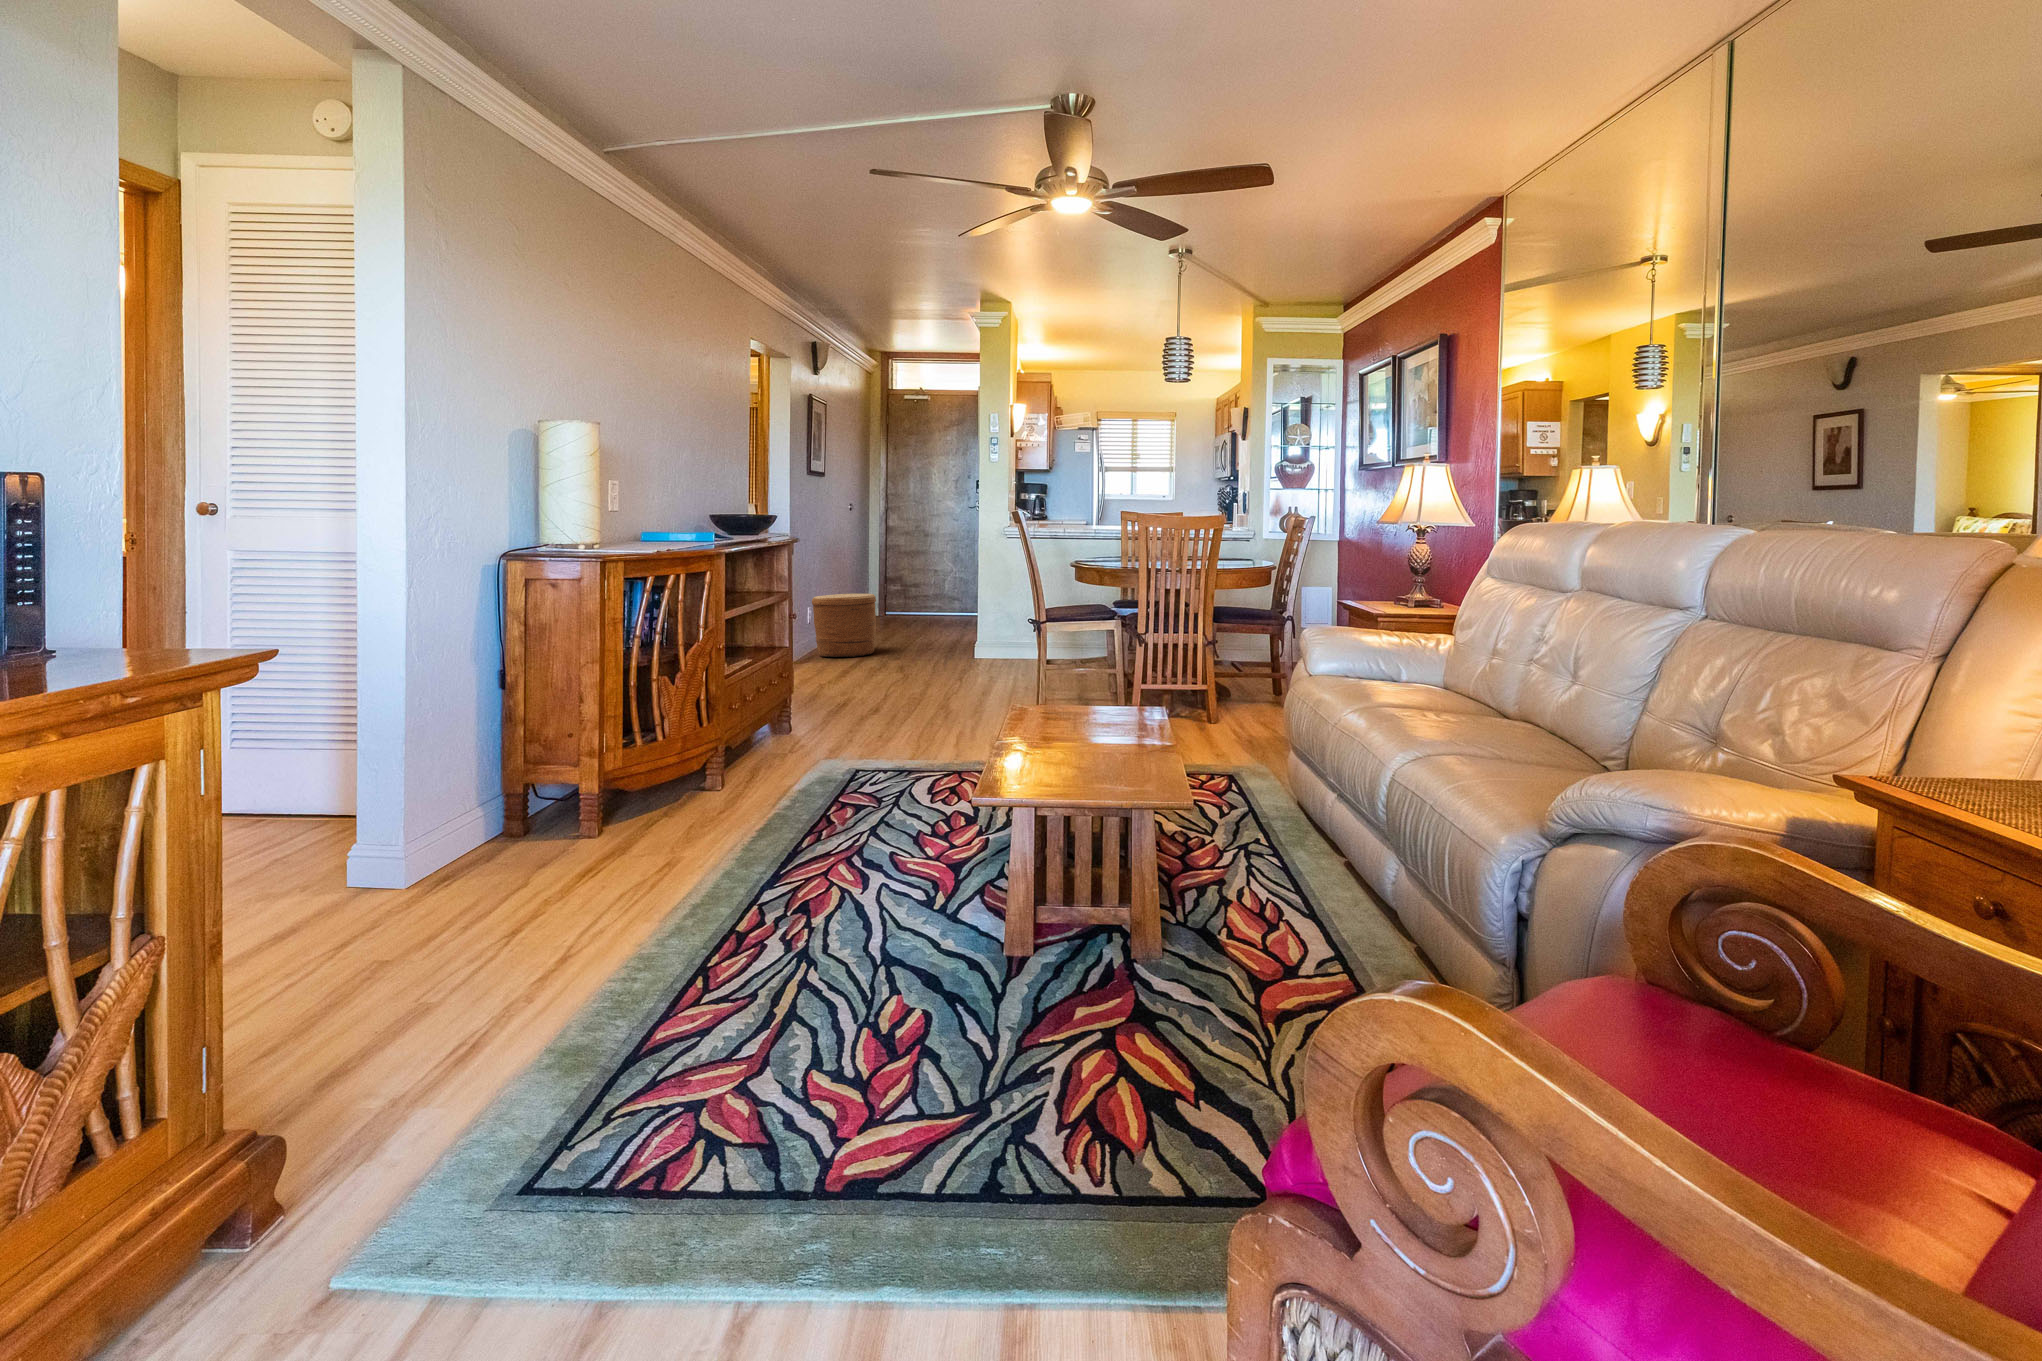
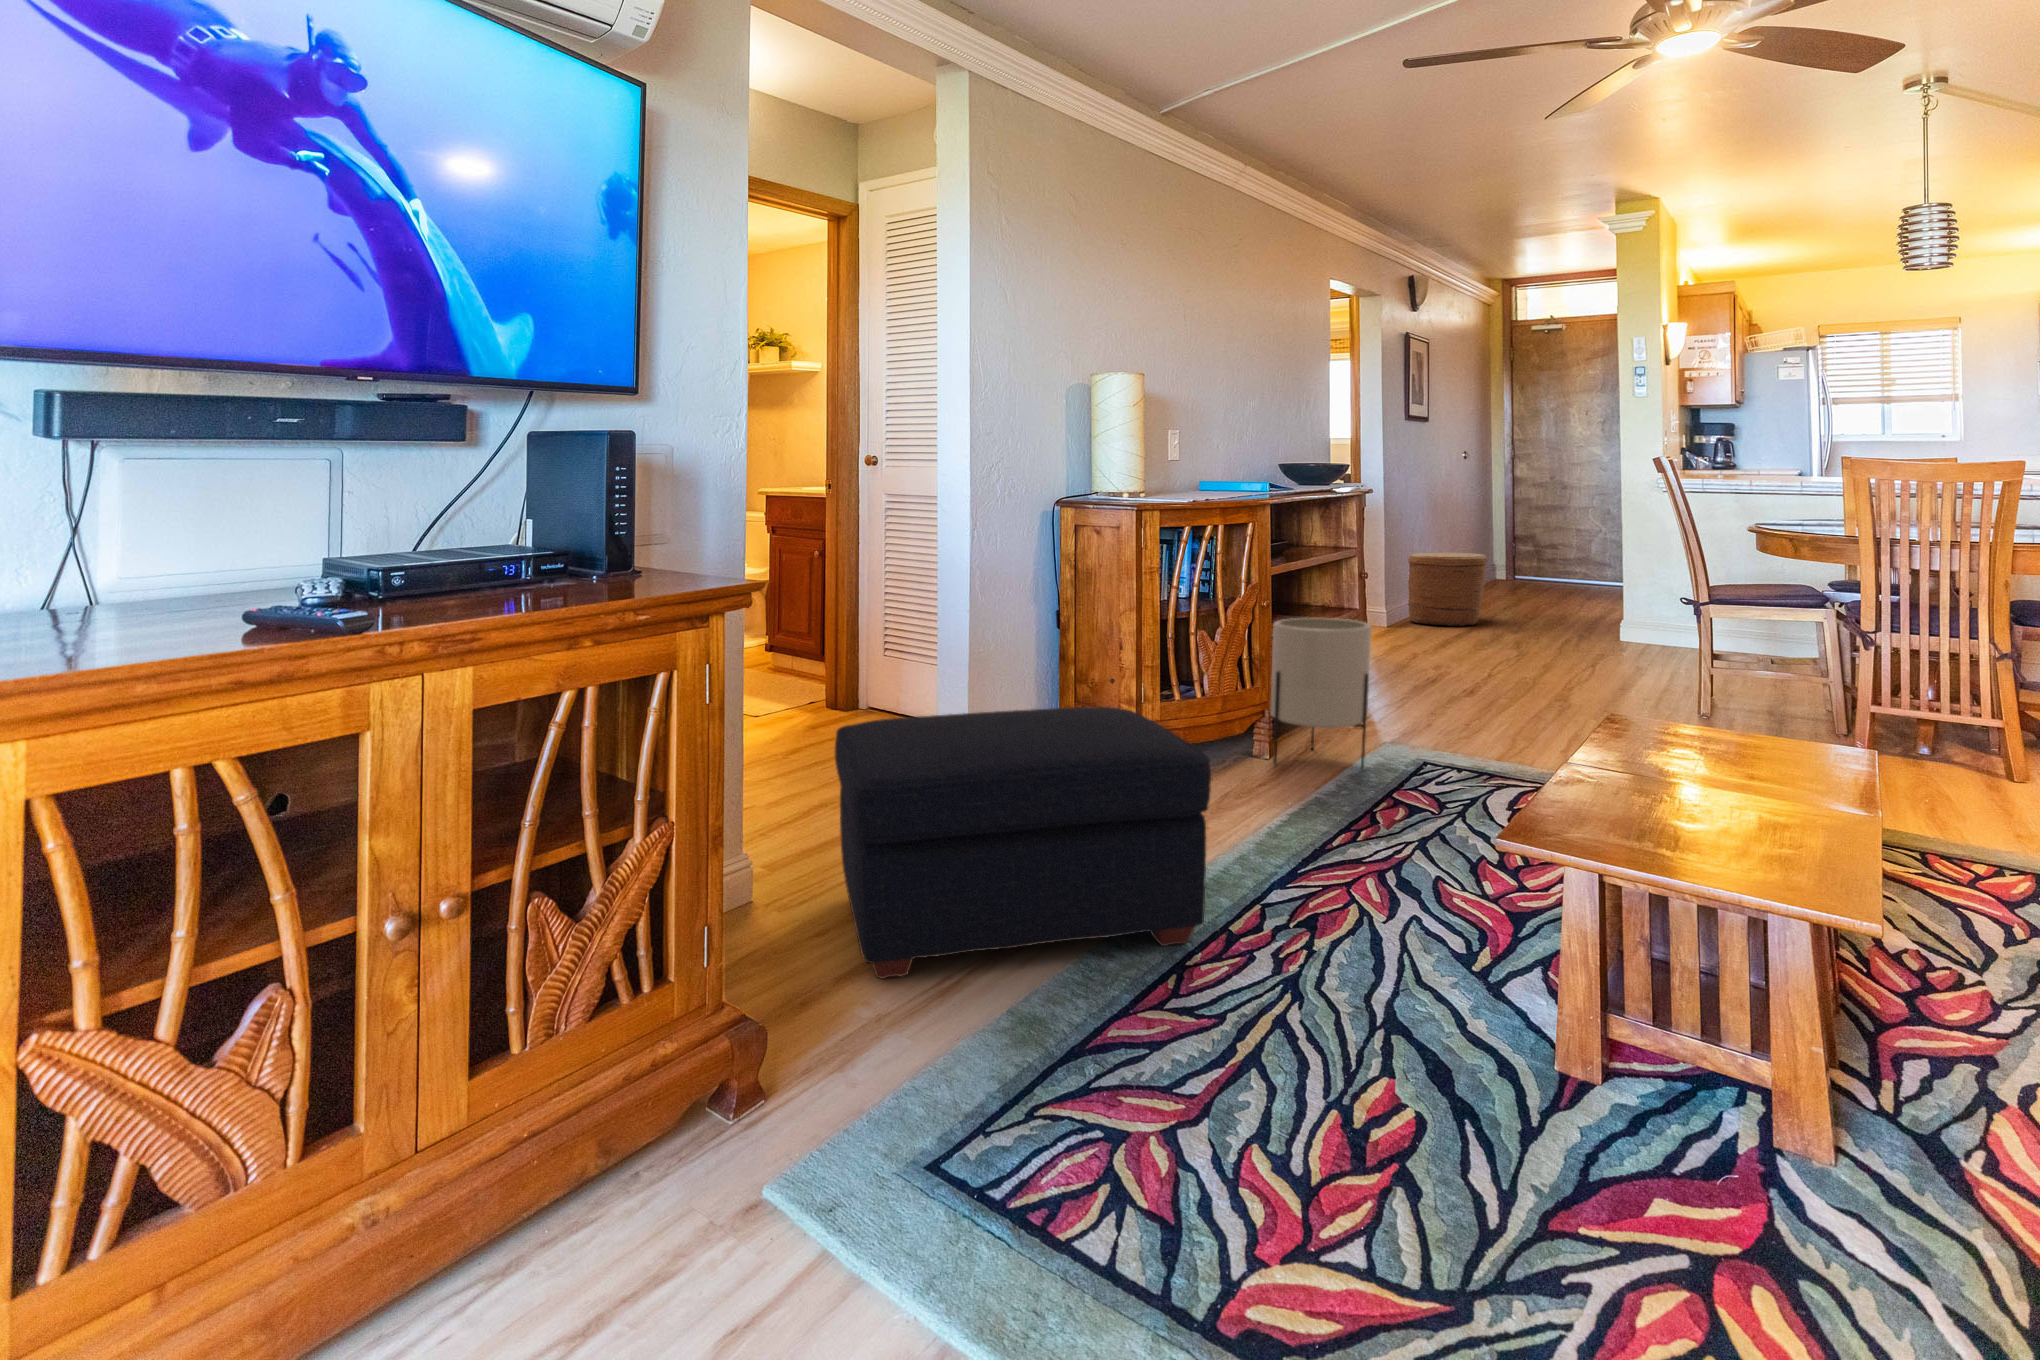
planter: none [722,655,815,792] -> present [1270,618,1372,769]
ottoman: none [273,754,721,1069] -> present [835,707,1211,979]

